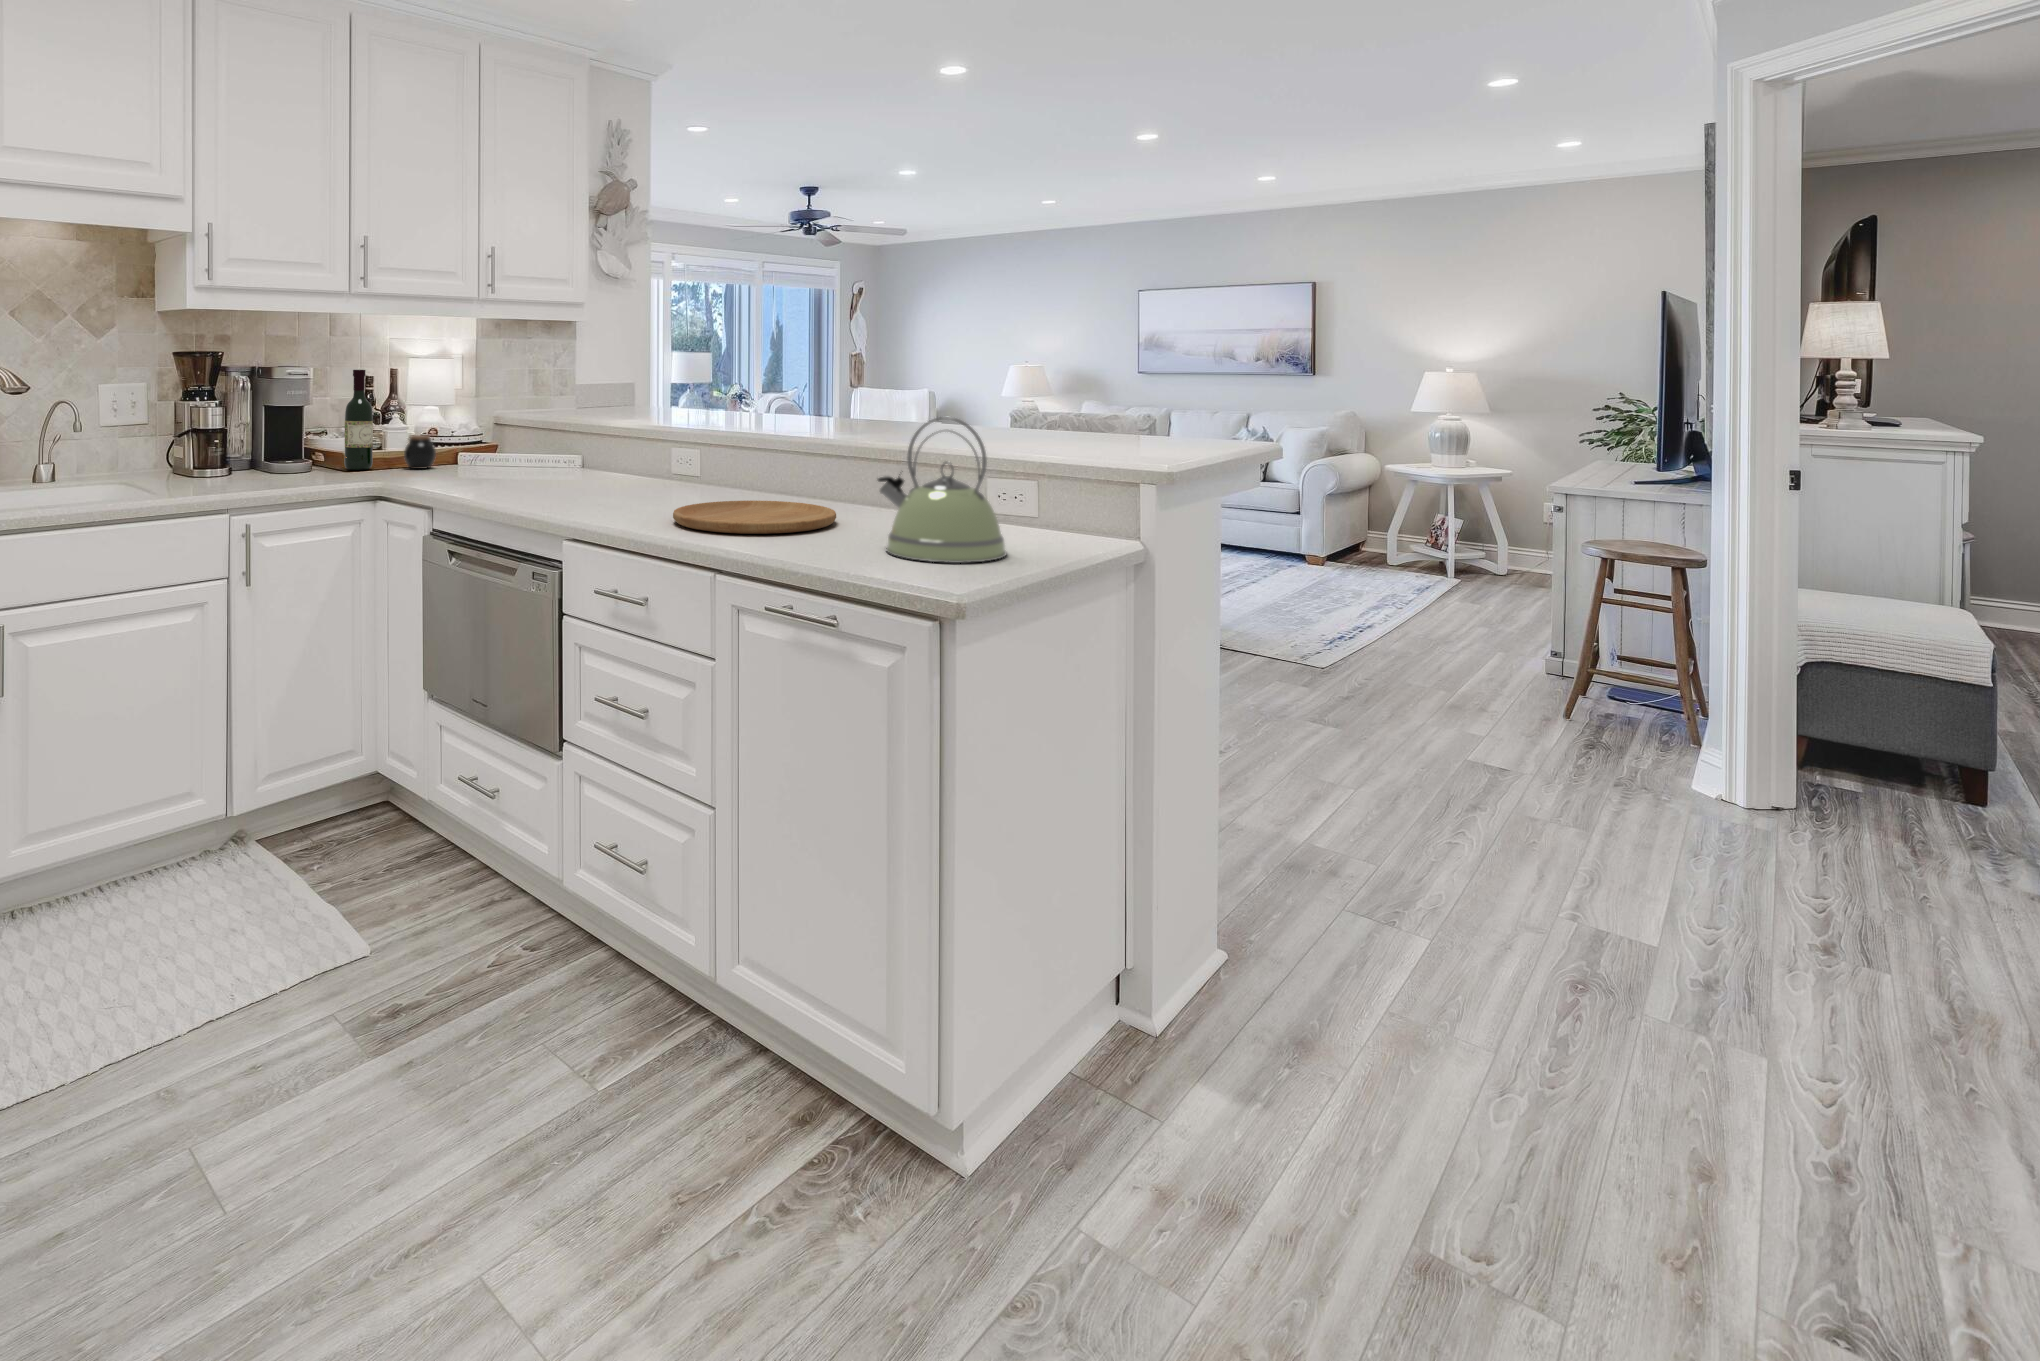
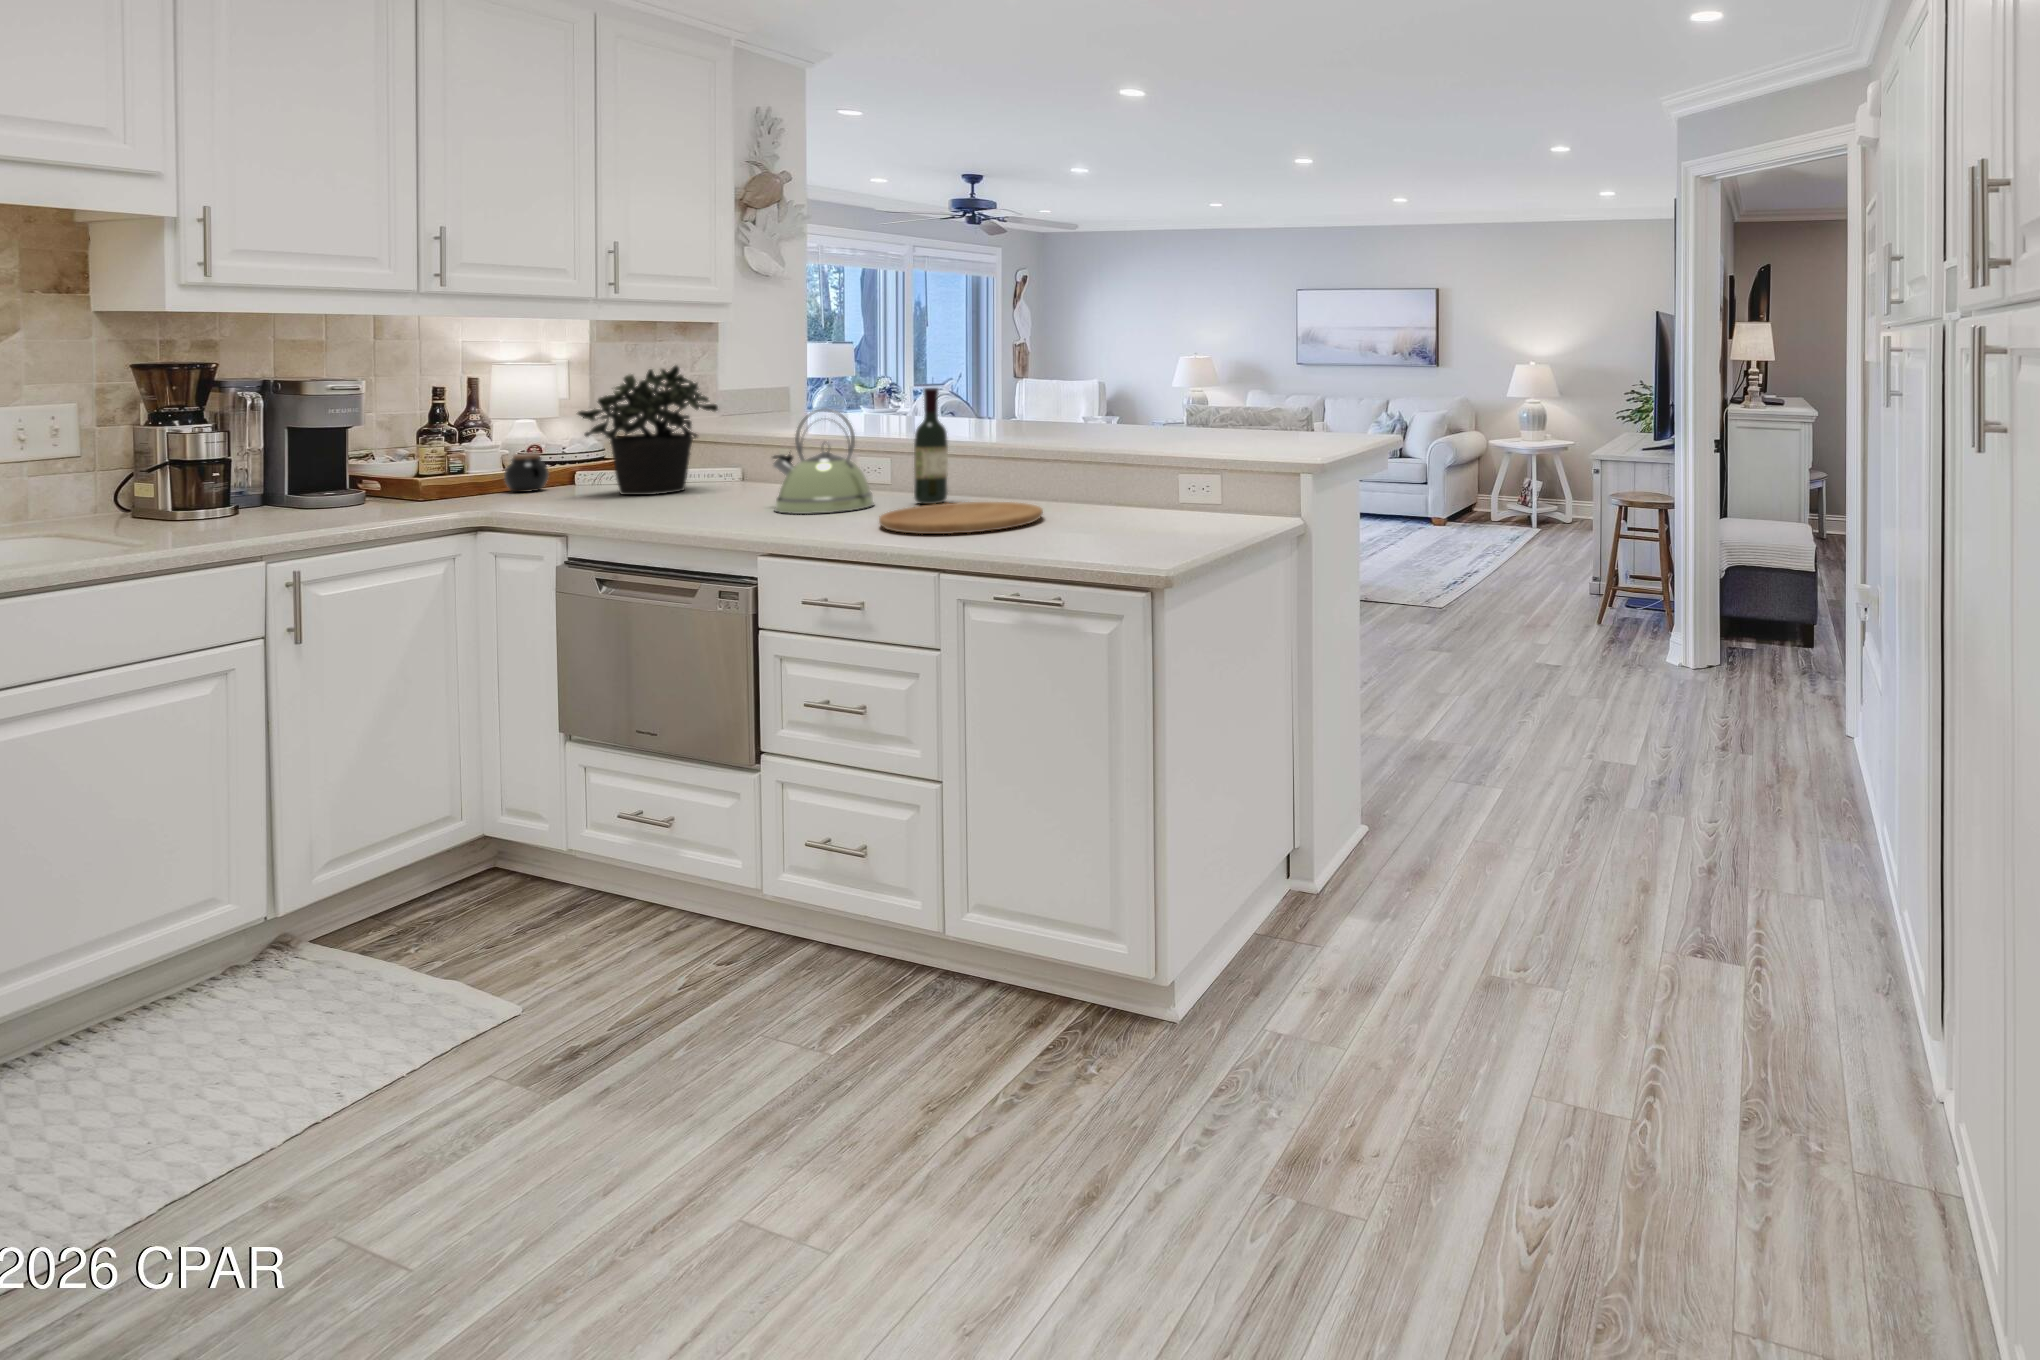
potted plant: none [450,355,559,477] -> present [578,366,718,495]
wine bottle: present [344,370,373,470] -> present [914,388,948,504]
kettle: present [878,417,1006,563] -> present [773,409,874,514]

